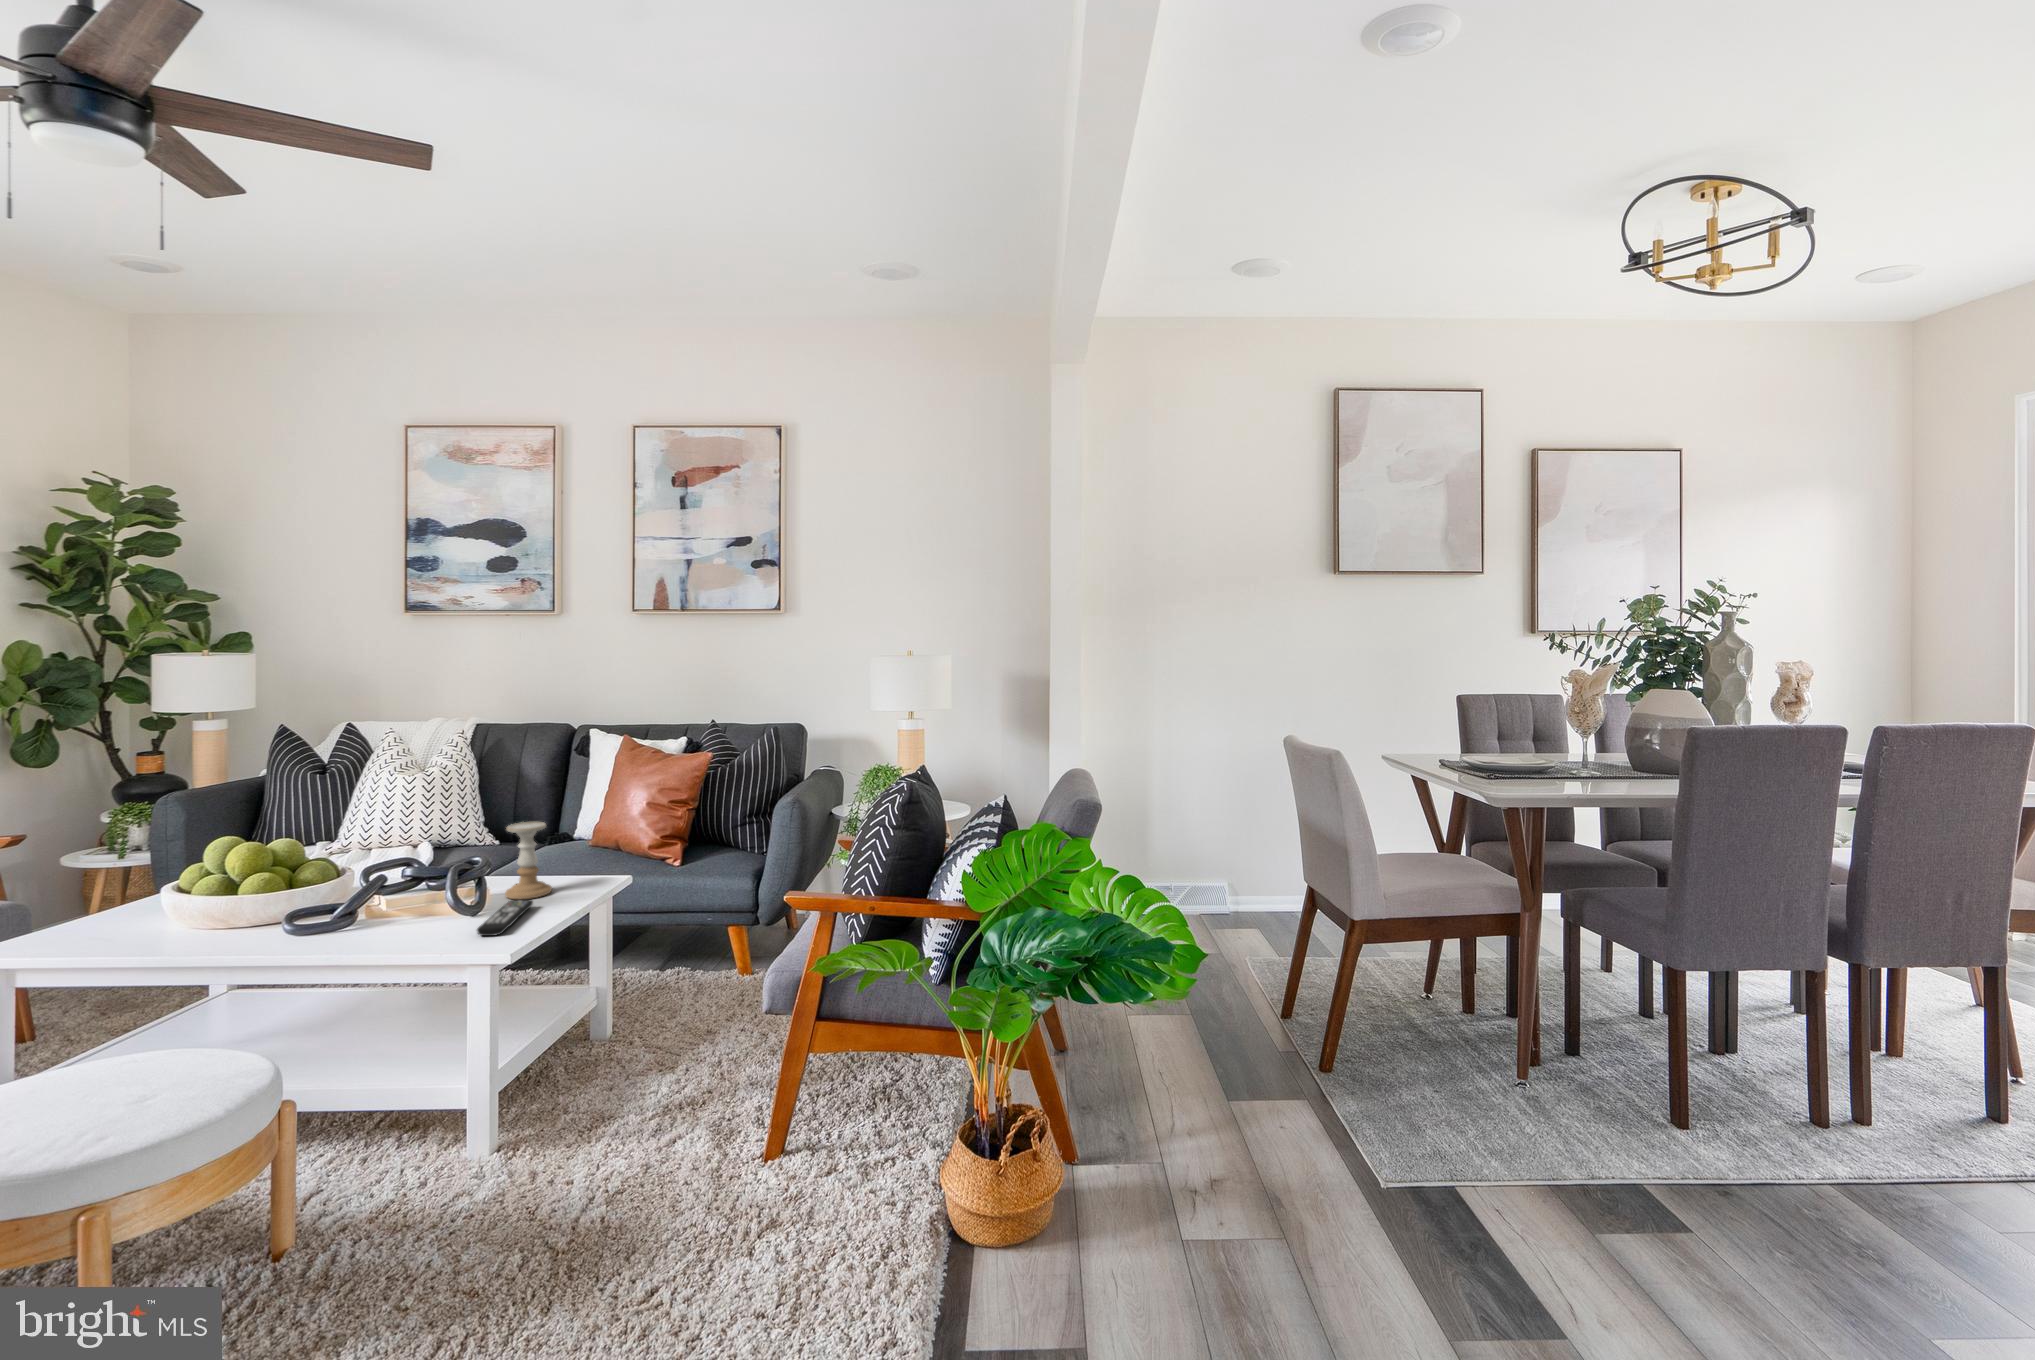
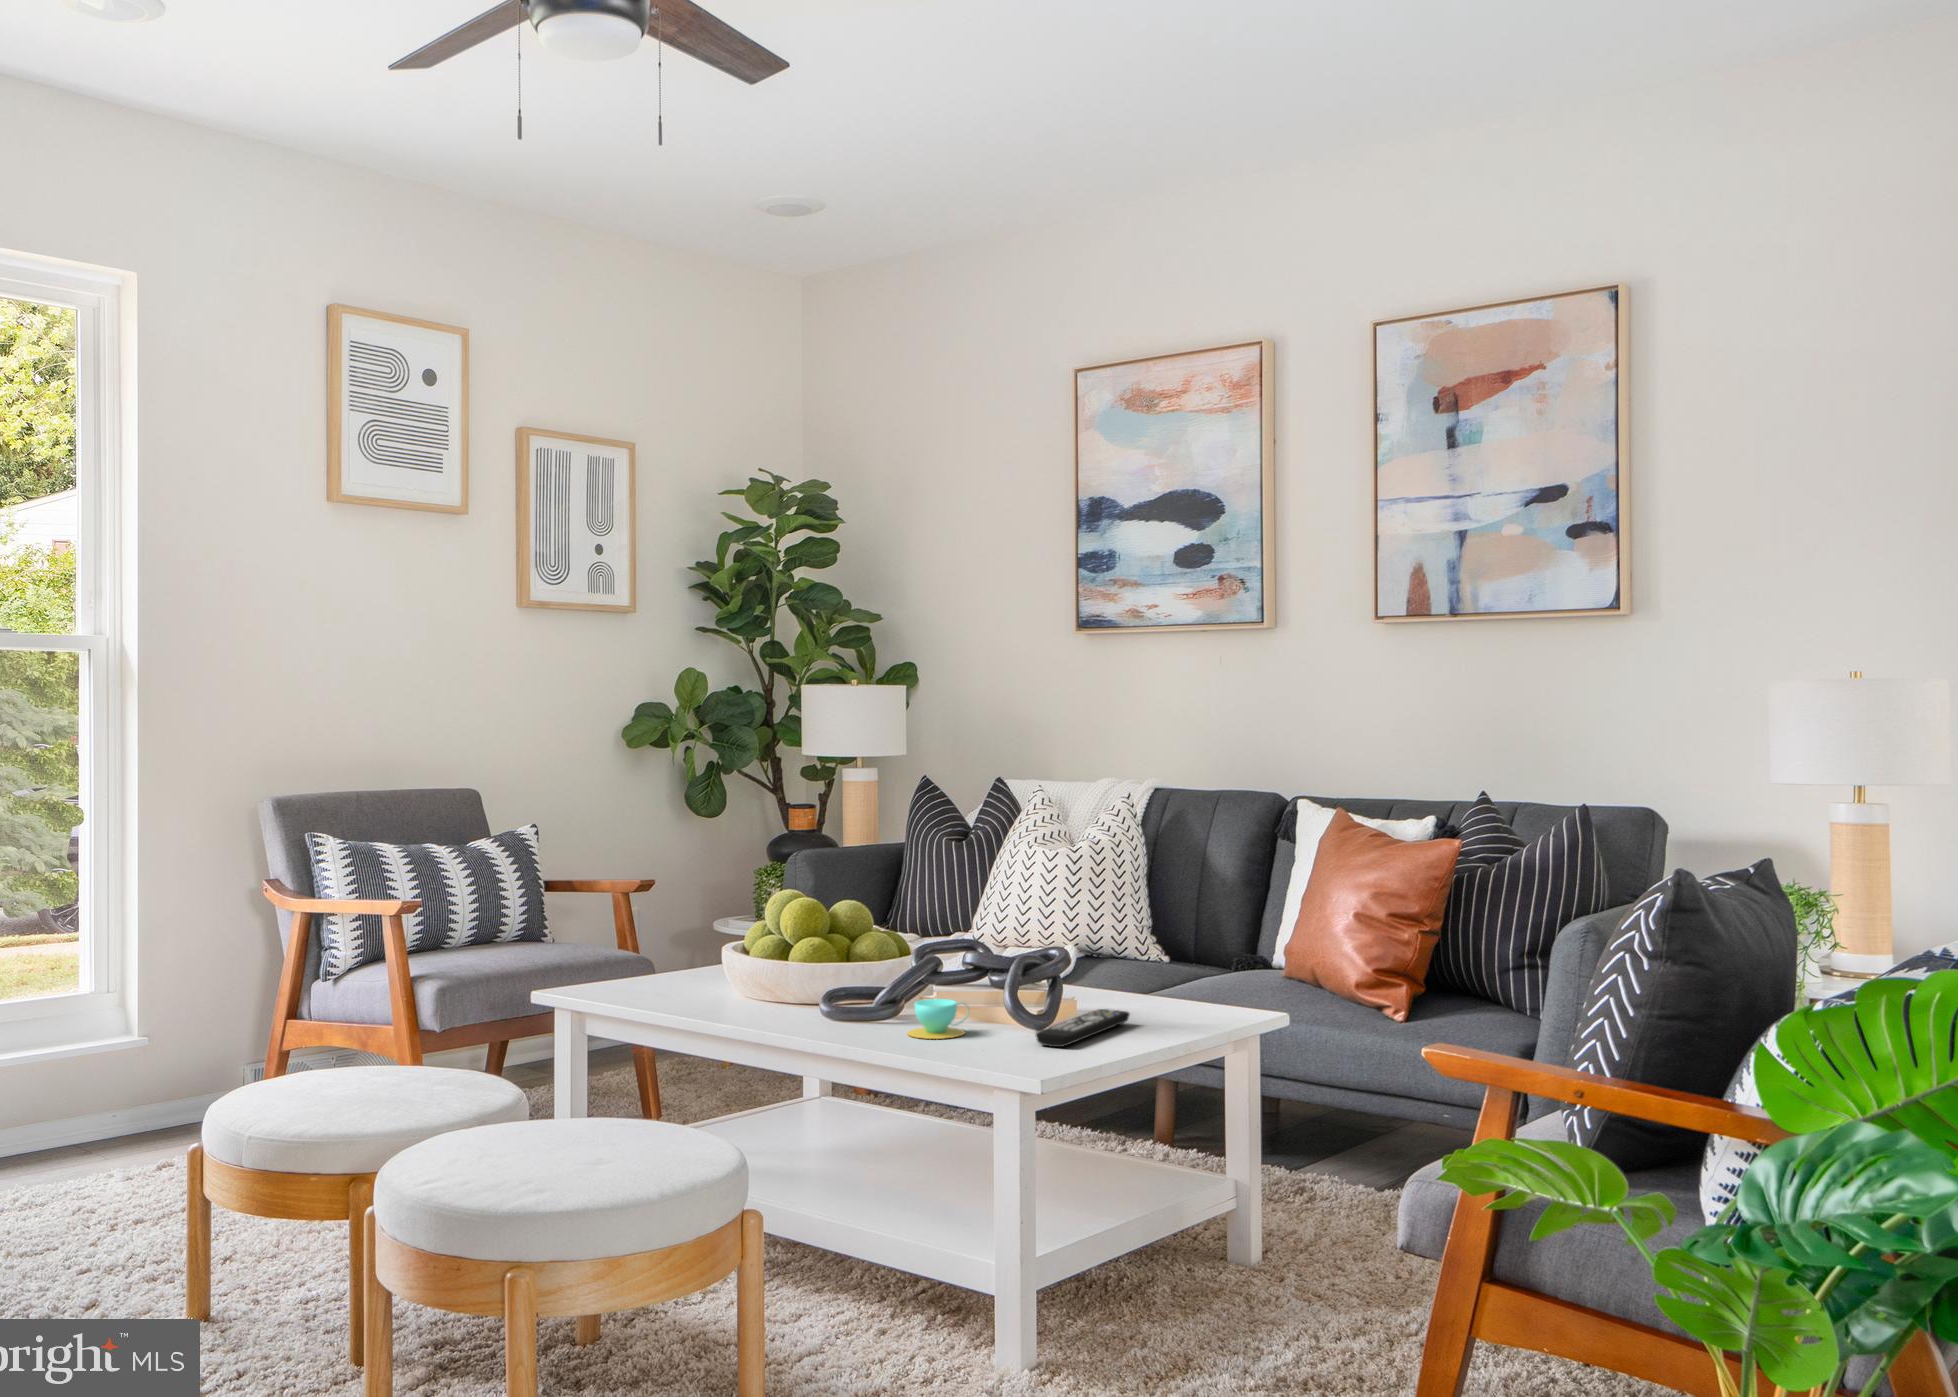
candle holder: present [505,822,552,899] -> none [1104,899,1168,1014]
teacup: none [365,915,415,947] -> present [907,999,970,1039]

